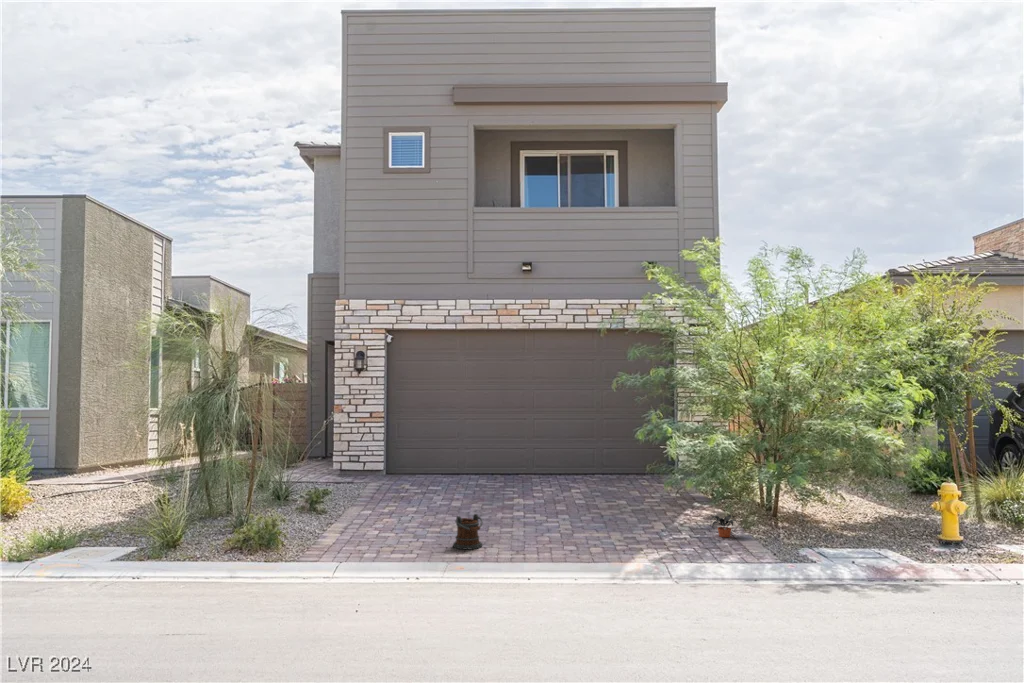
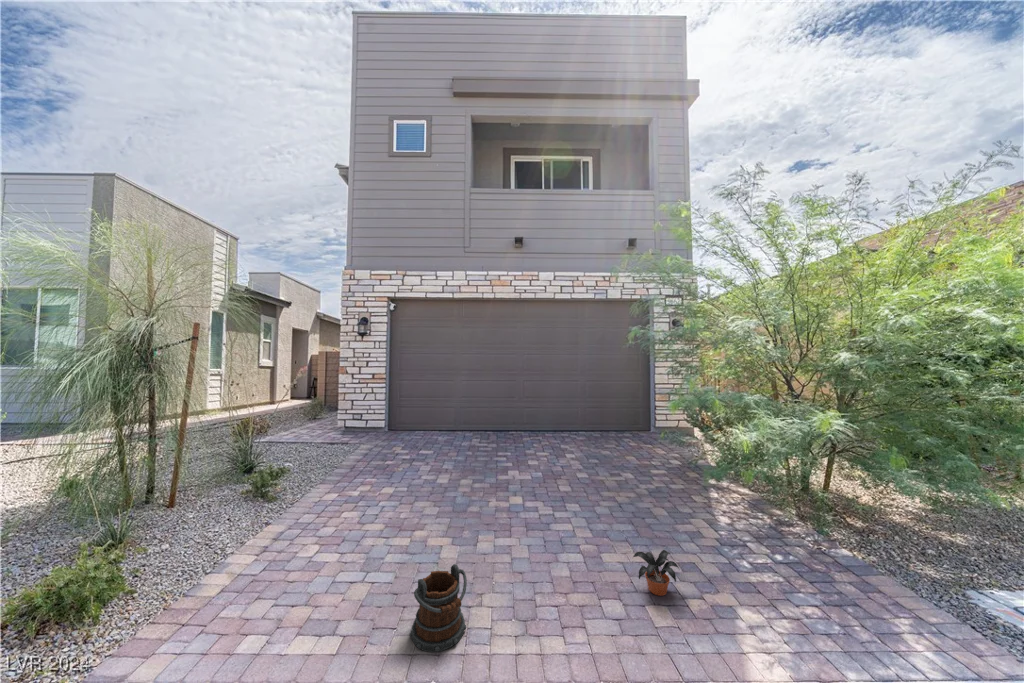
potted plant: present [712,515,737,537] -> present [633,550,679,596]

